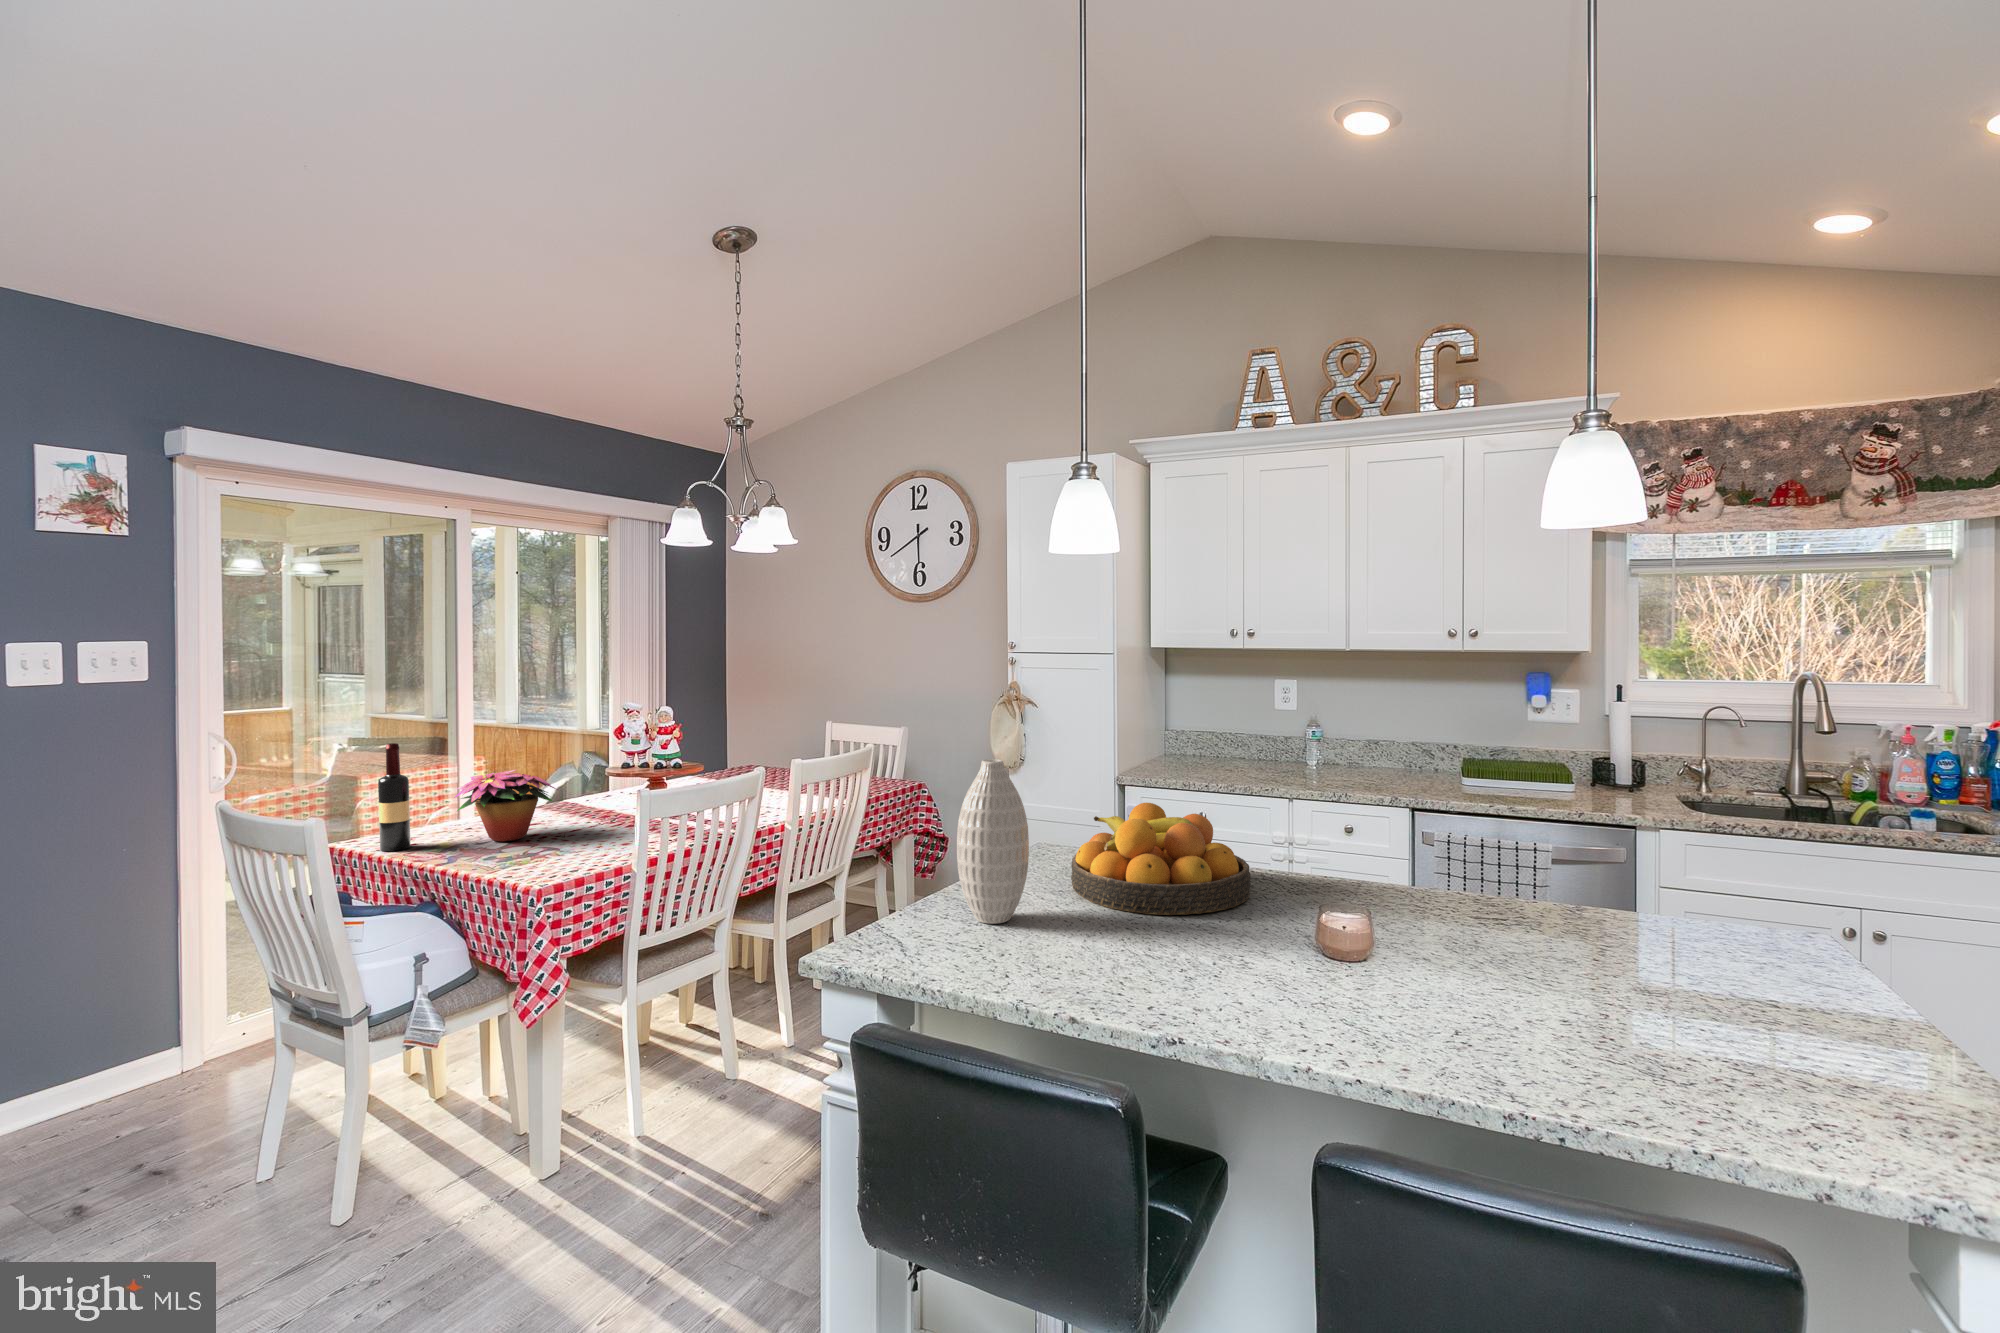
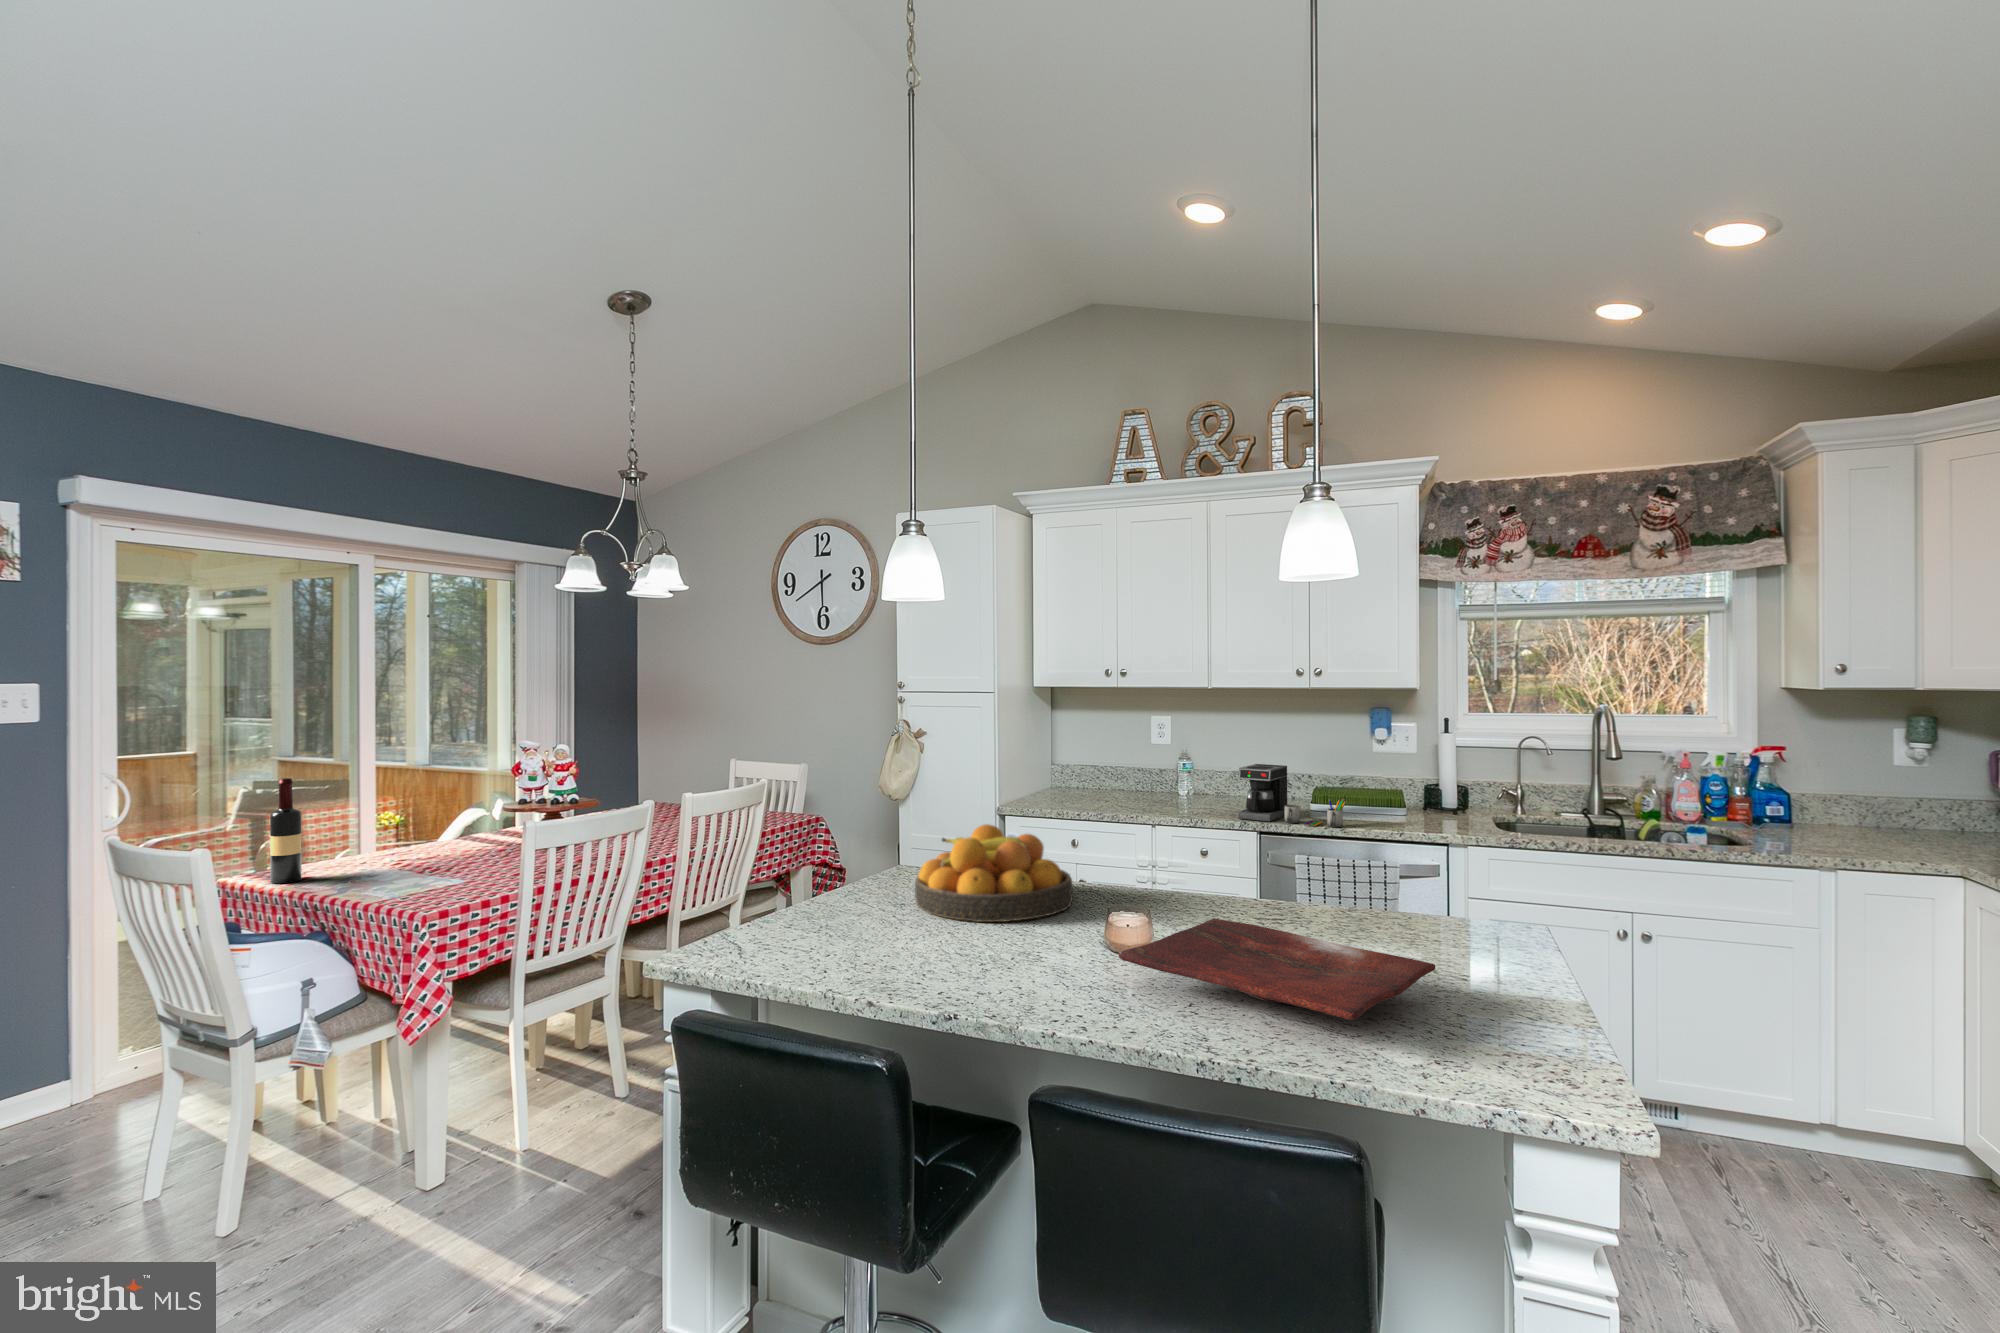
coffee maker: none [1384,734,1511,804] -> present [1238,764,1346,827]
vase: present [957,759,1029,924] -> none [801,785,866,931]
flower arrangement: present [455,770,558,841] -> none [343,802,458,873]
cutting board: none [1358,920,1766,1070] -> present [1119,919,1435,1020]

